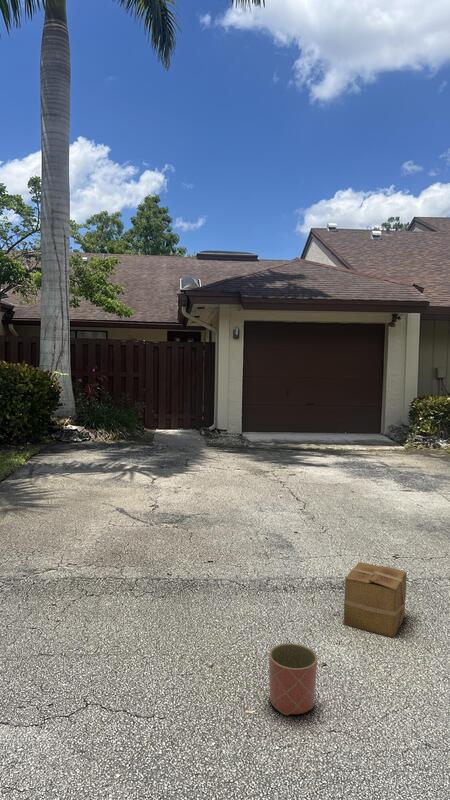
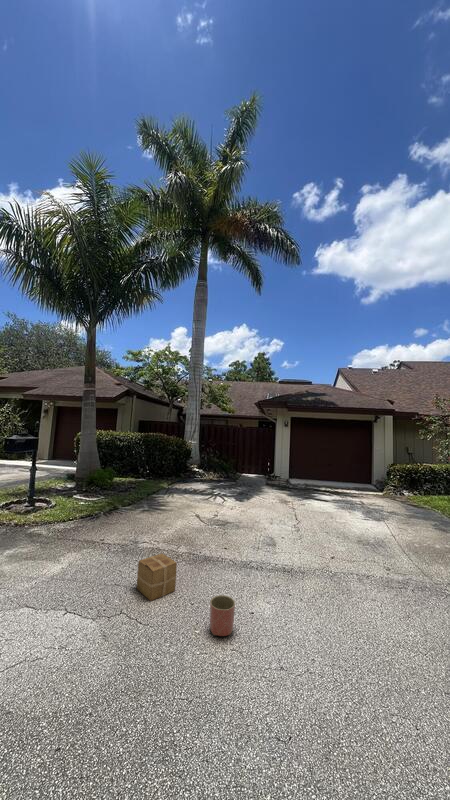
cardboard box: present [343,562,407,637] -> present [137,554,177,601]

